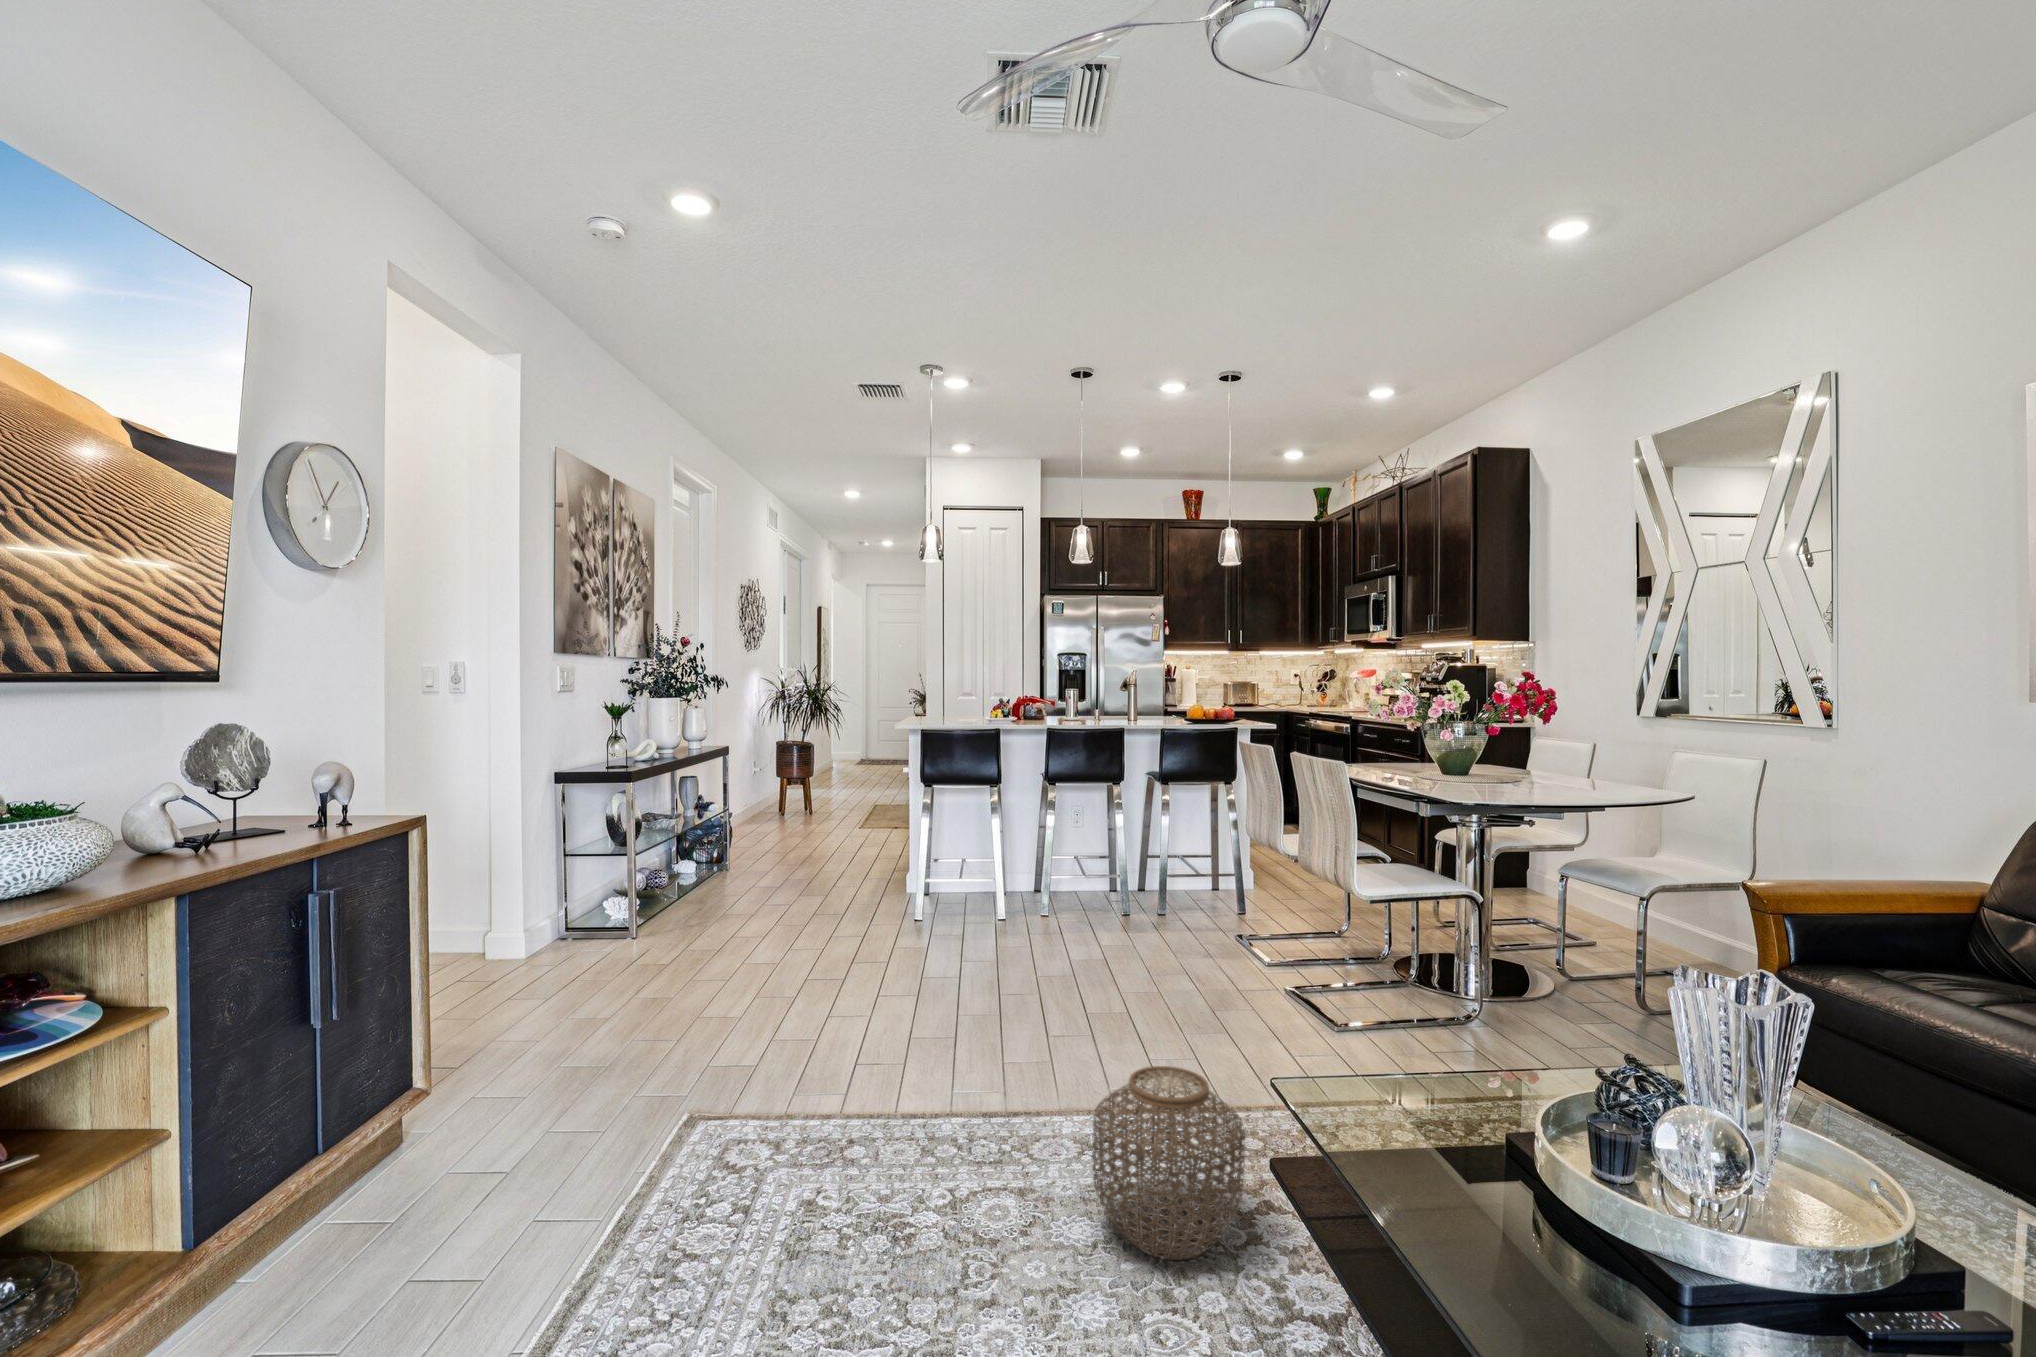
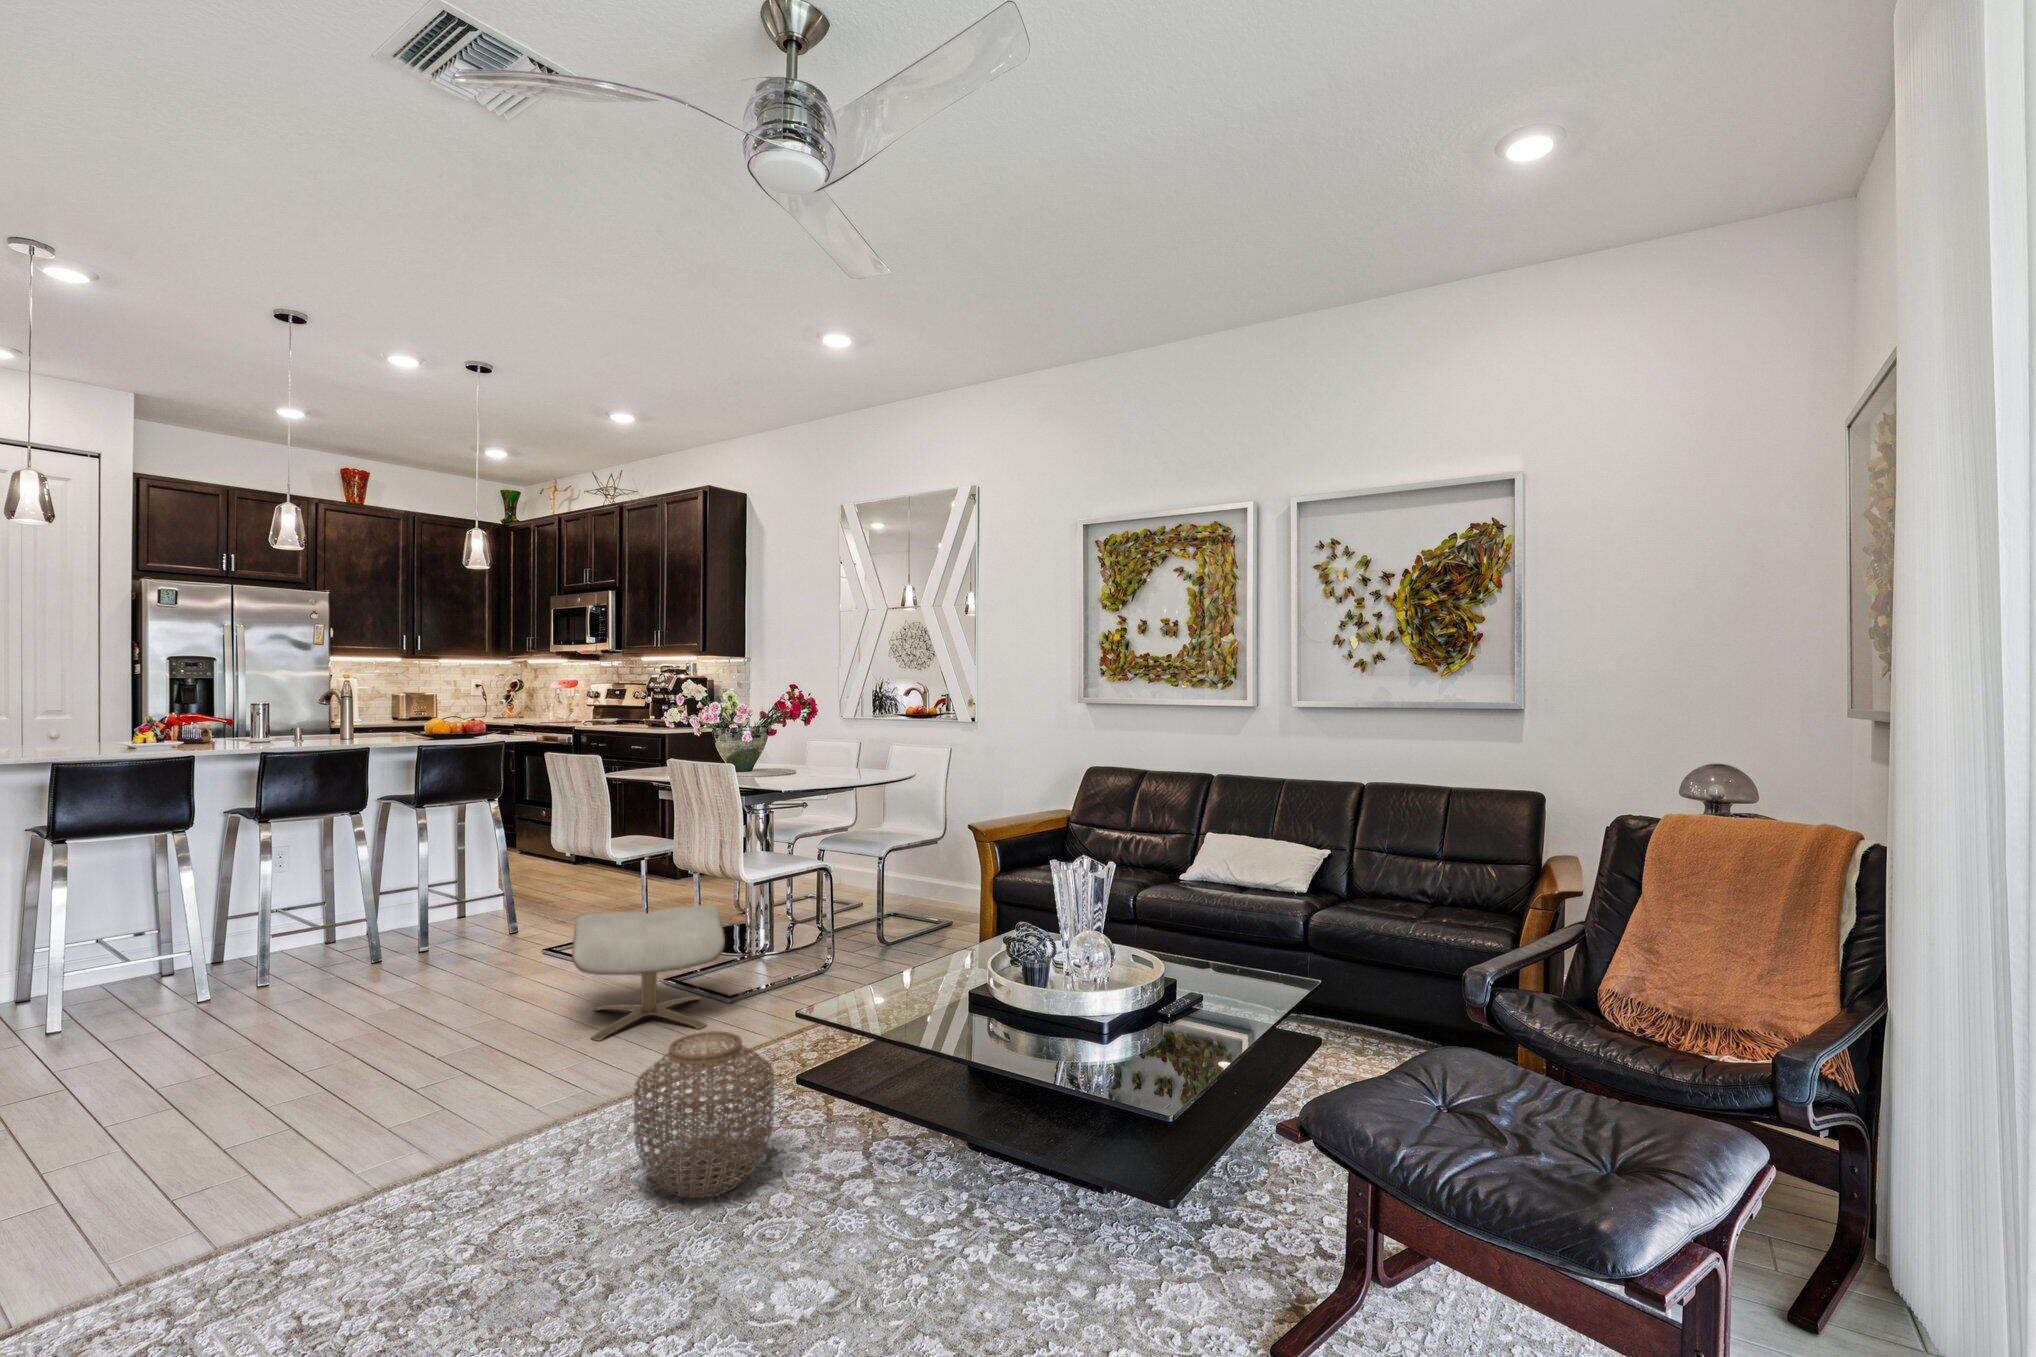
ottoman: none [1189,908,1361,1061] -> present [572,905,725,1041]

